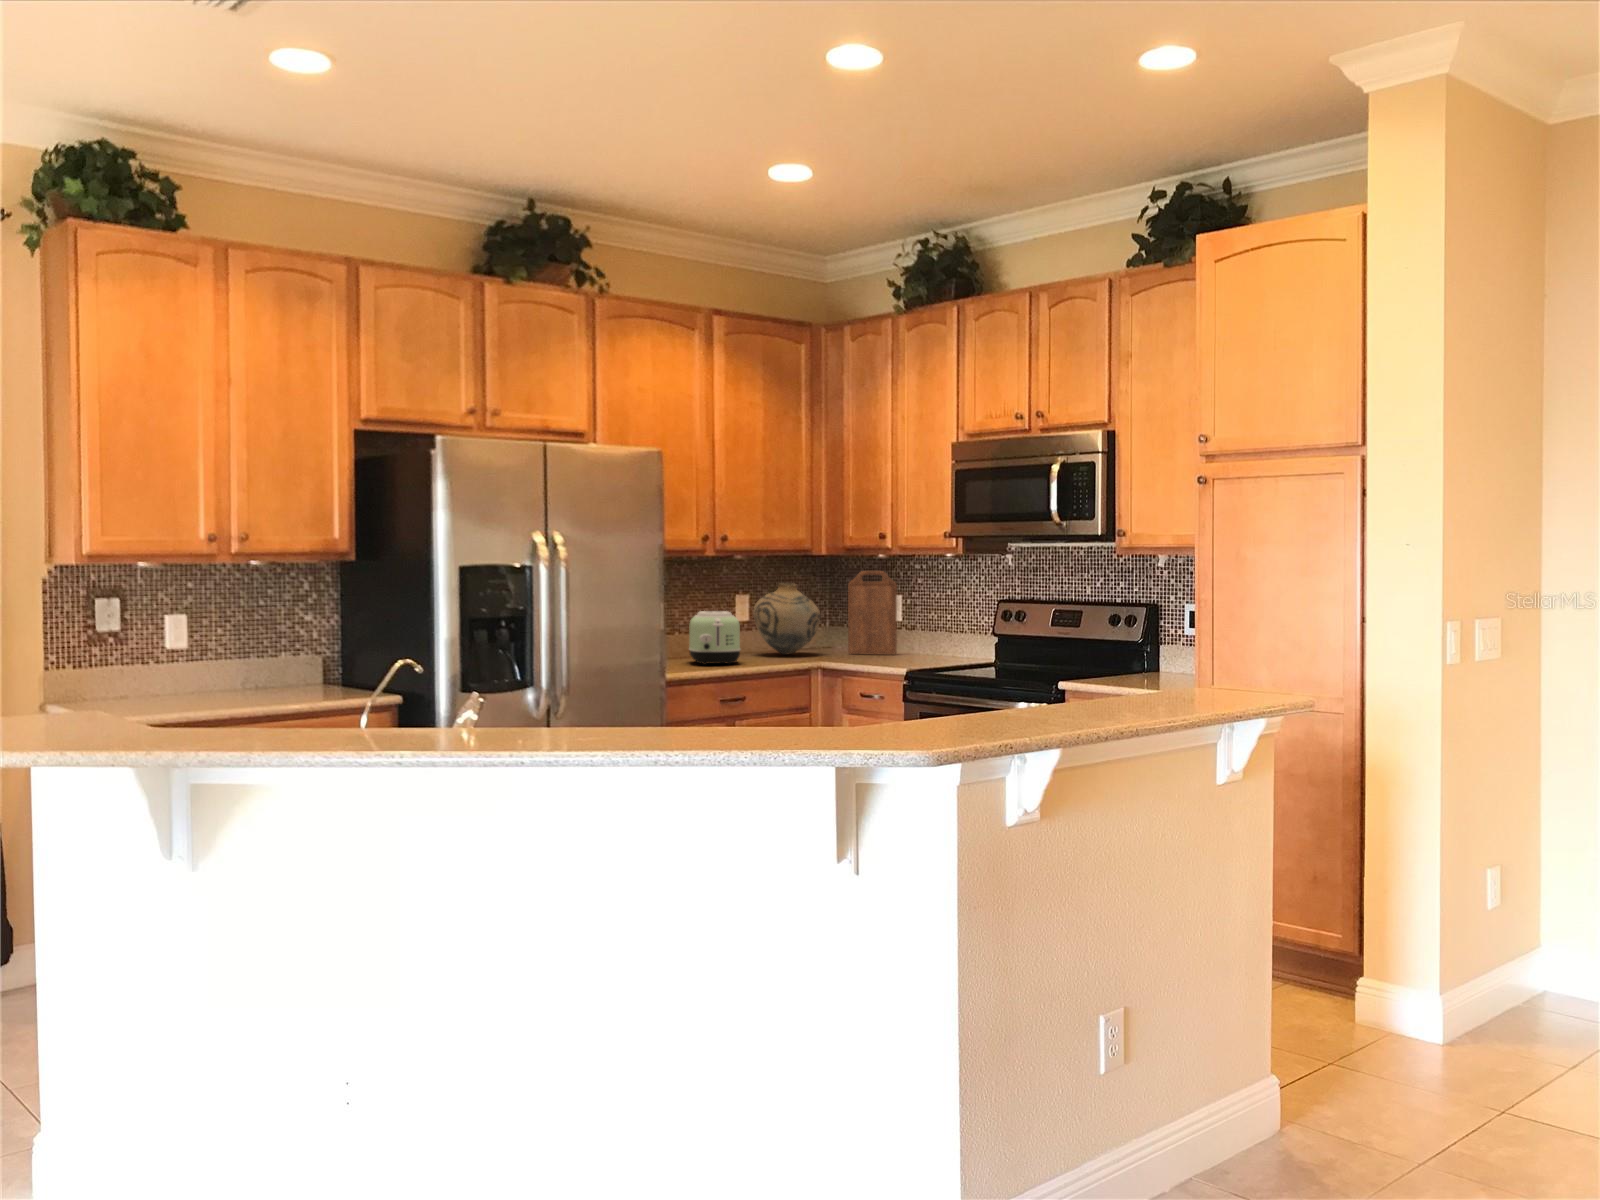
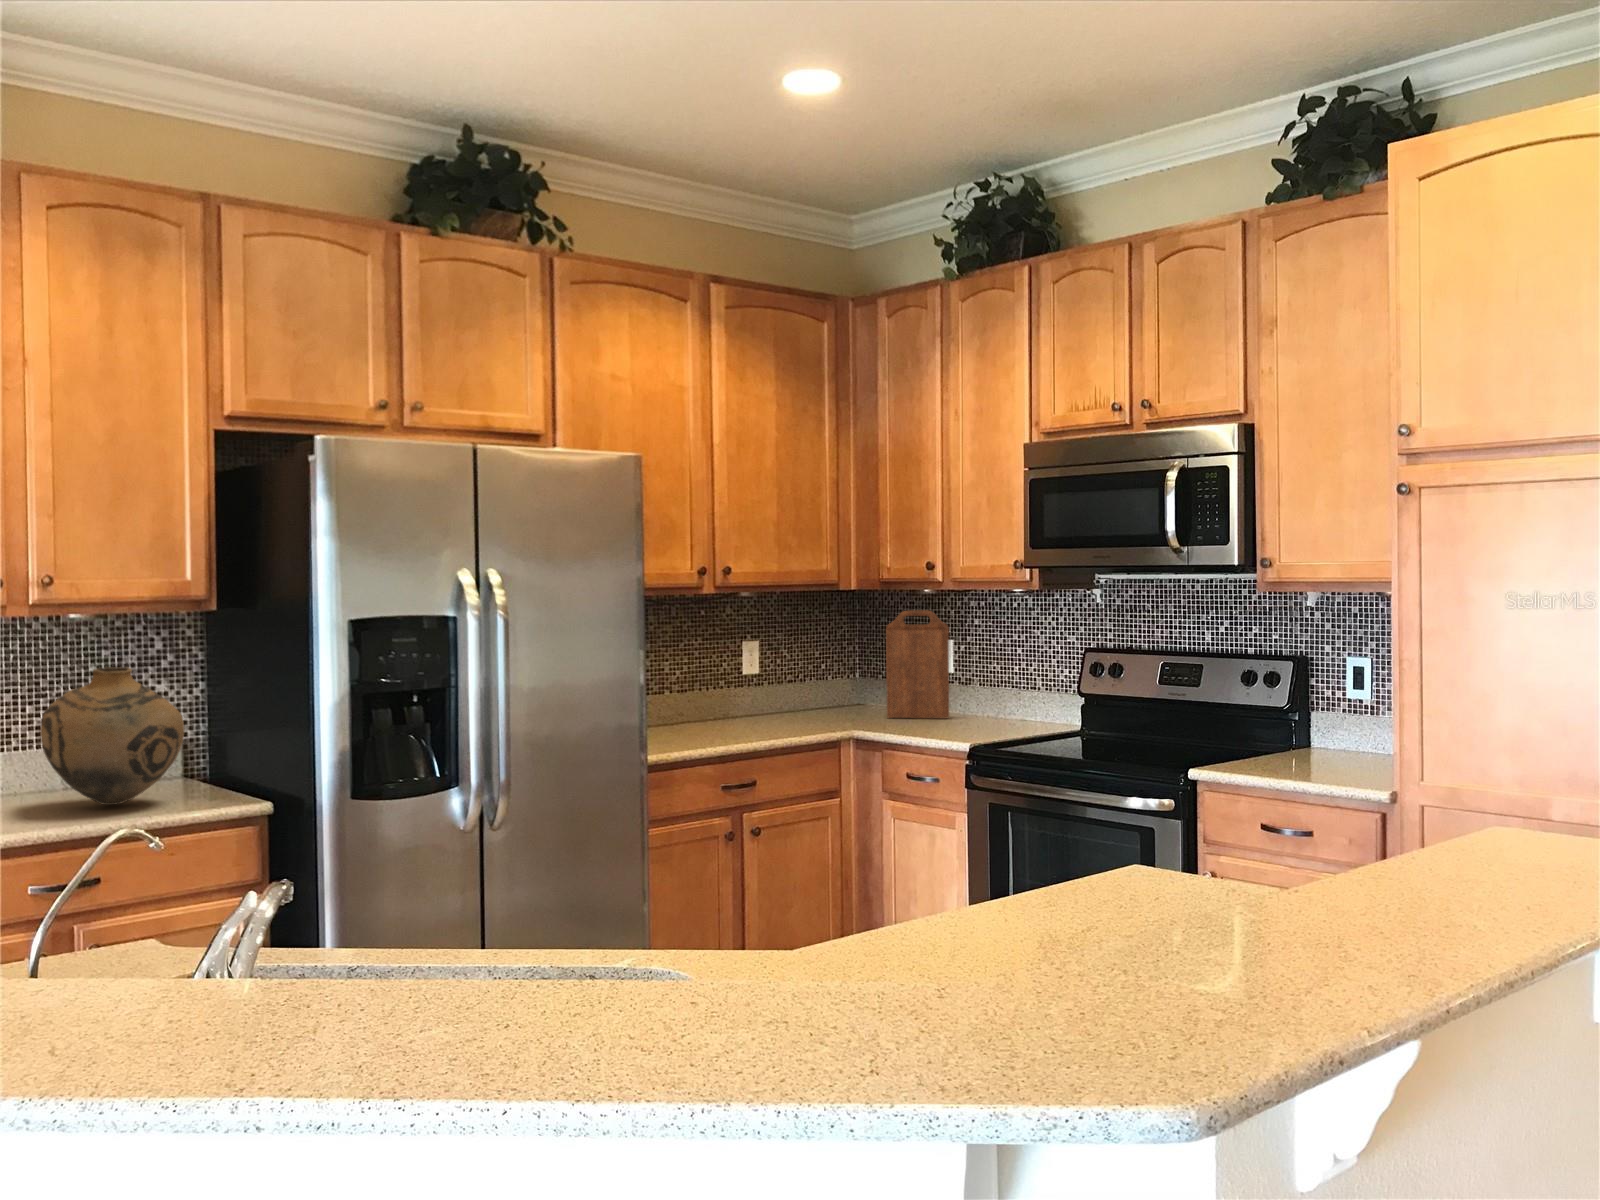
vase: present [753,583,820,655] -> present [40,667,185,805]
toaster: present [689,611,741,665] -> none [680,666,749,738]

